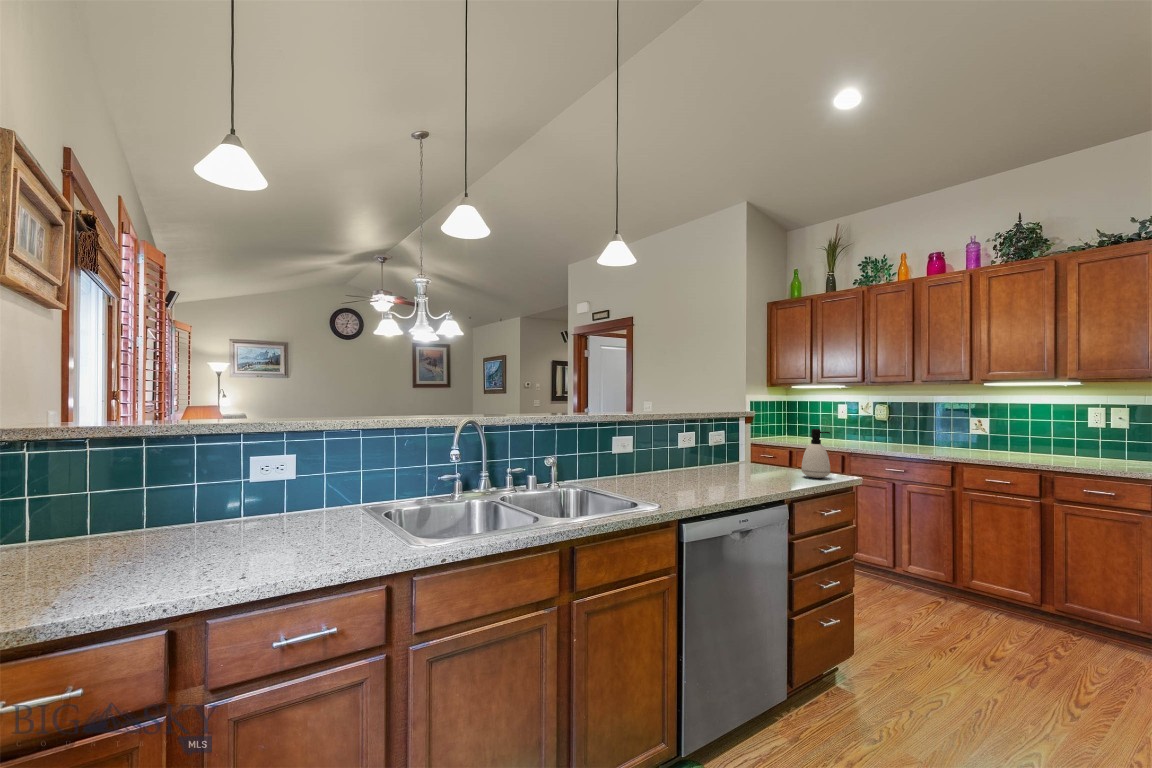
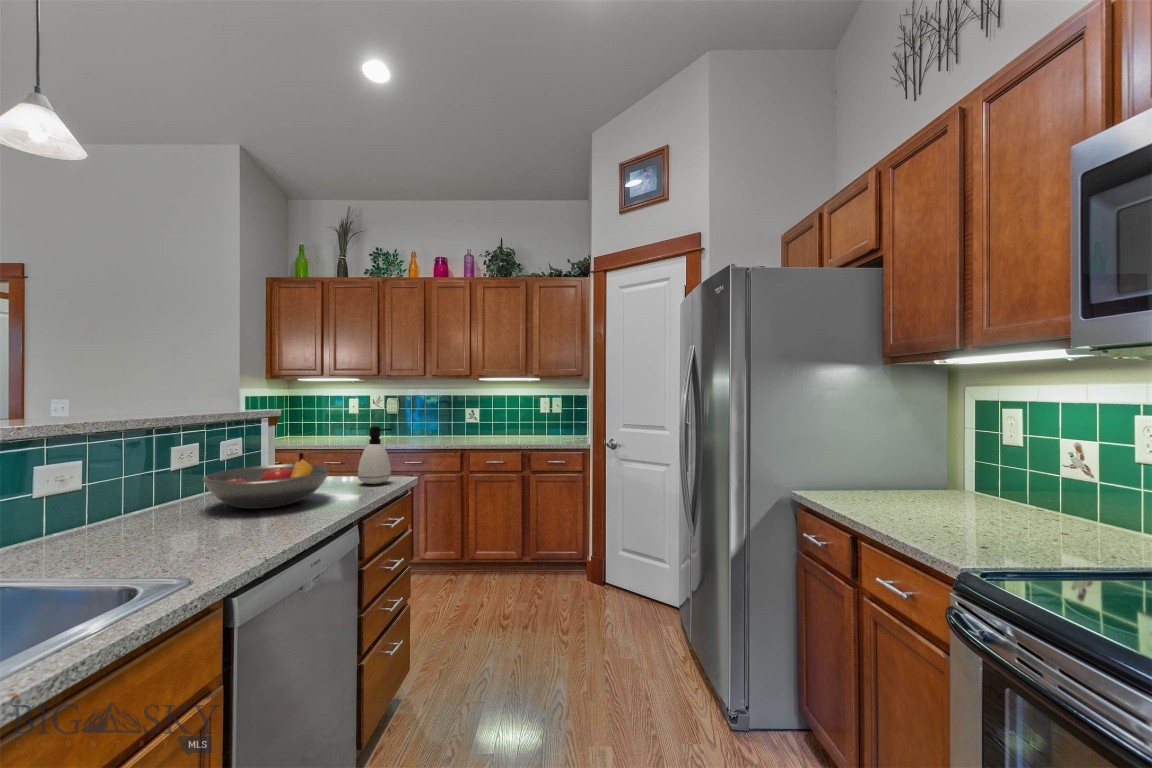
fruit bowl: none [691,449,772,480] -> present [202,459,330,509]

